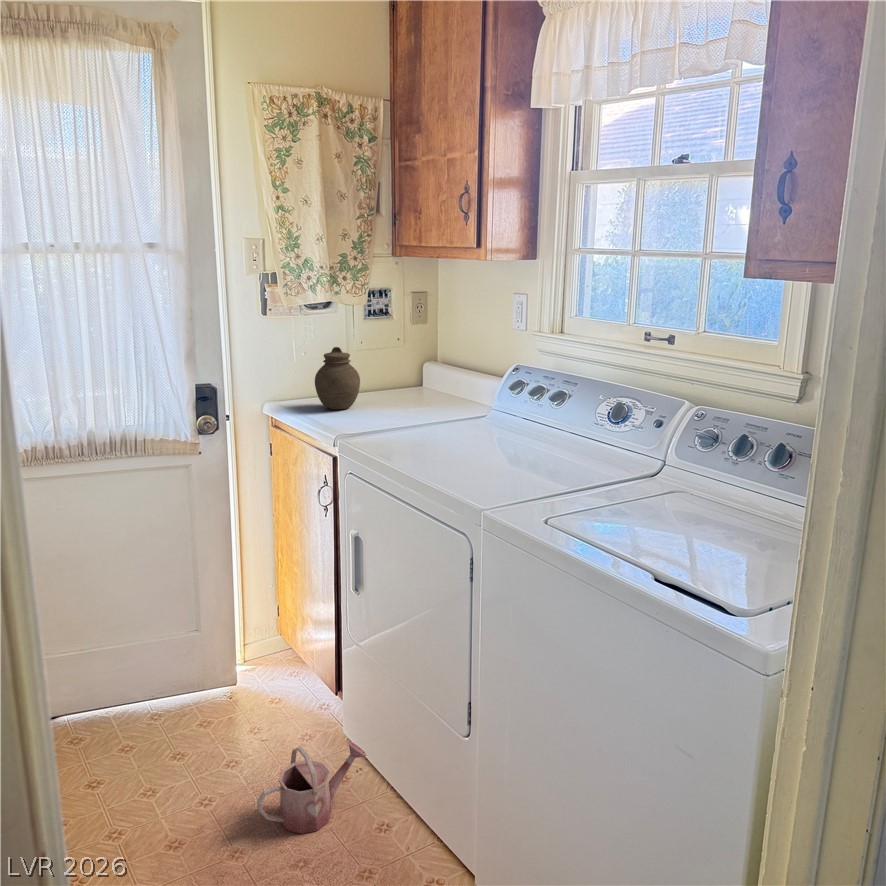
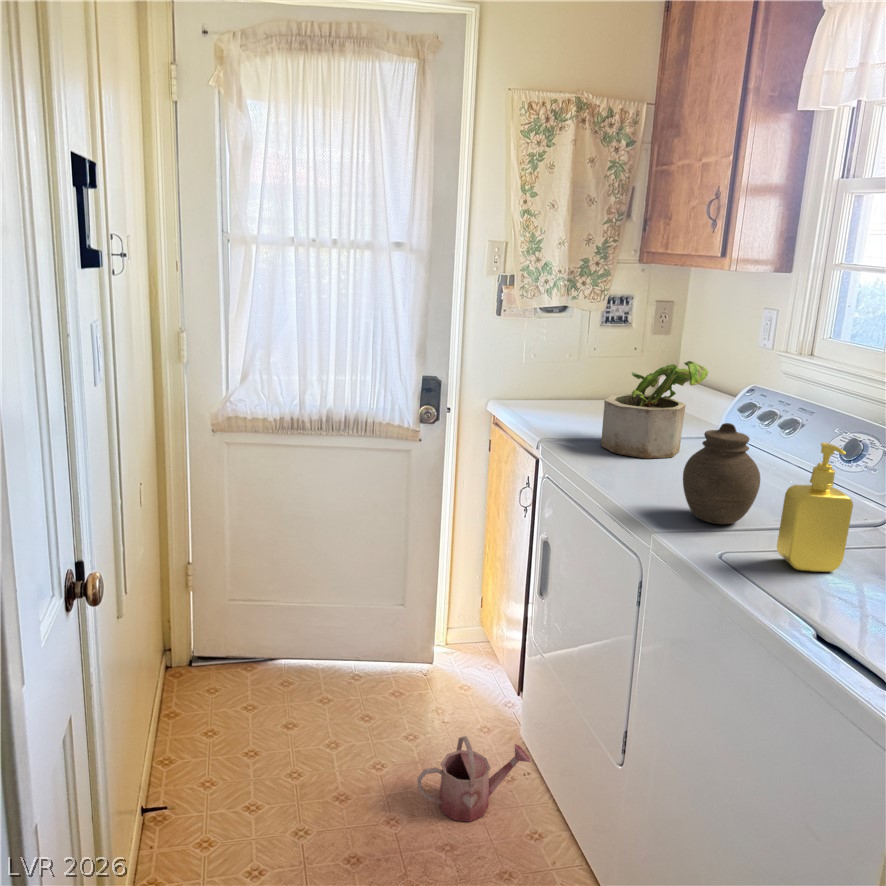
potted plant: none [394,346,486,442] -> present [601,361,708,458]
jar: present [315,347,360,410] -> present [683,423,760,524]
soap dispenser: none [591,407,649,521] -> present [777,443,853,572]

